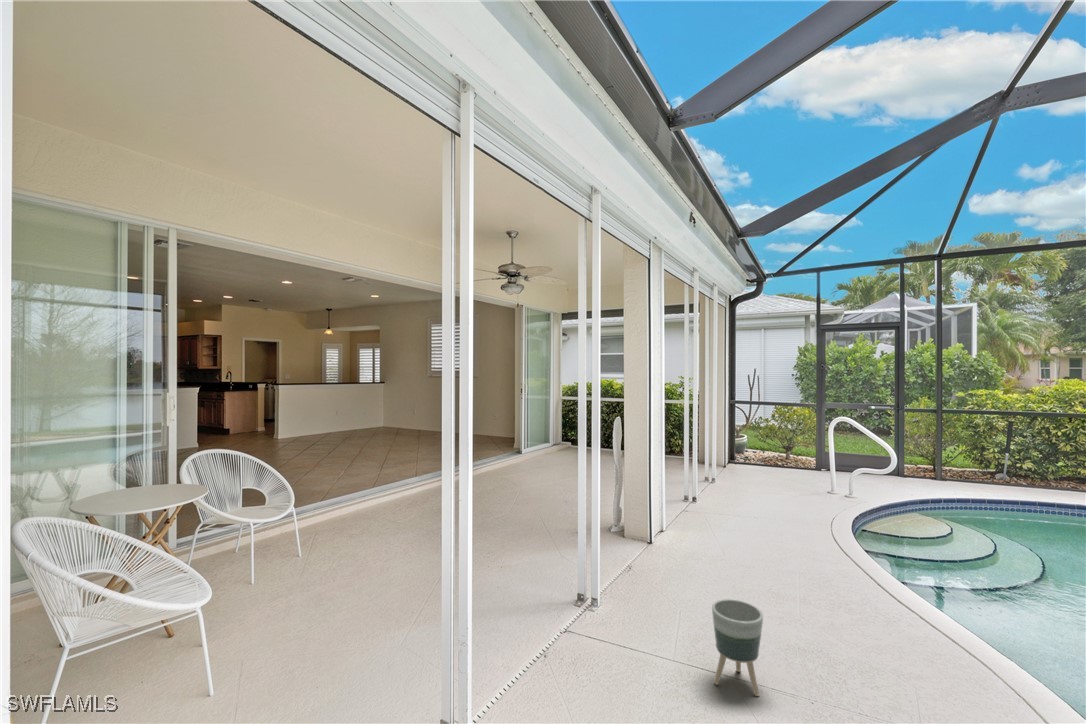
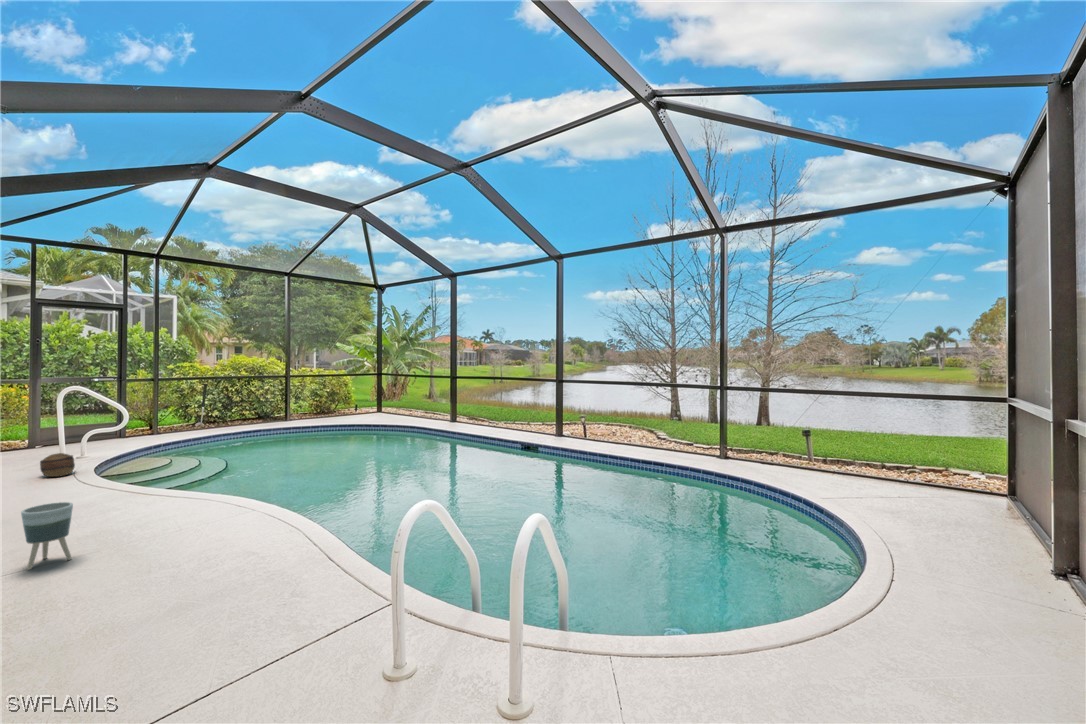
basket: none [801,494,832,521] -> present [40,453,75,477]

